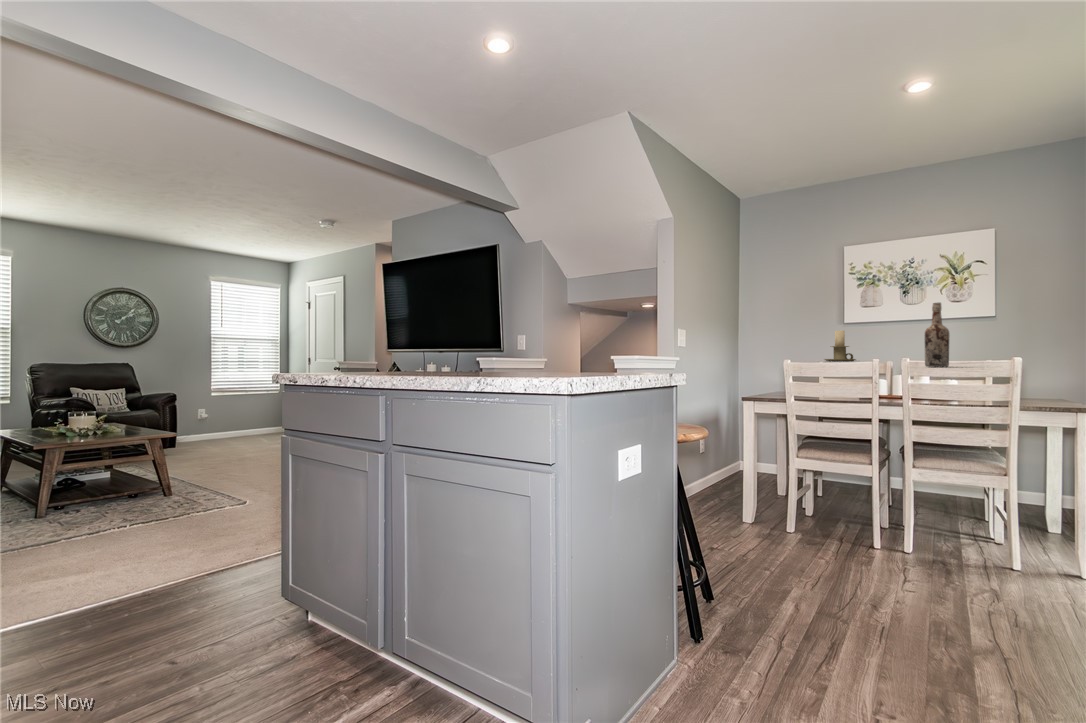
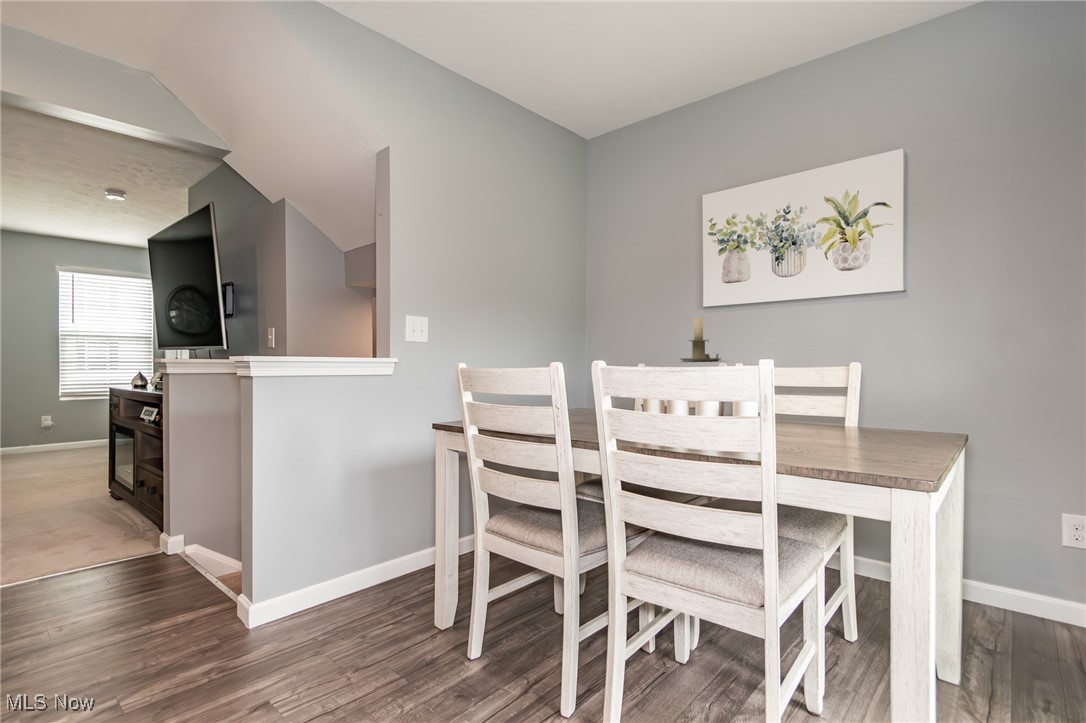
wine bottle: present [925,303,949,367] -> none [639,237,681,371]

